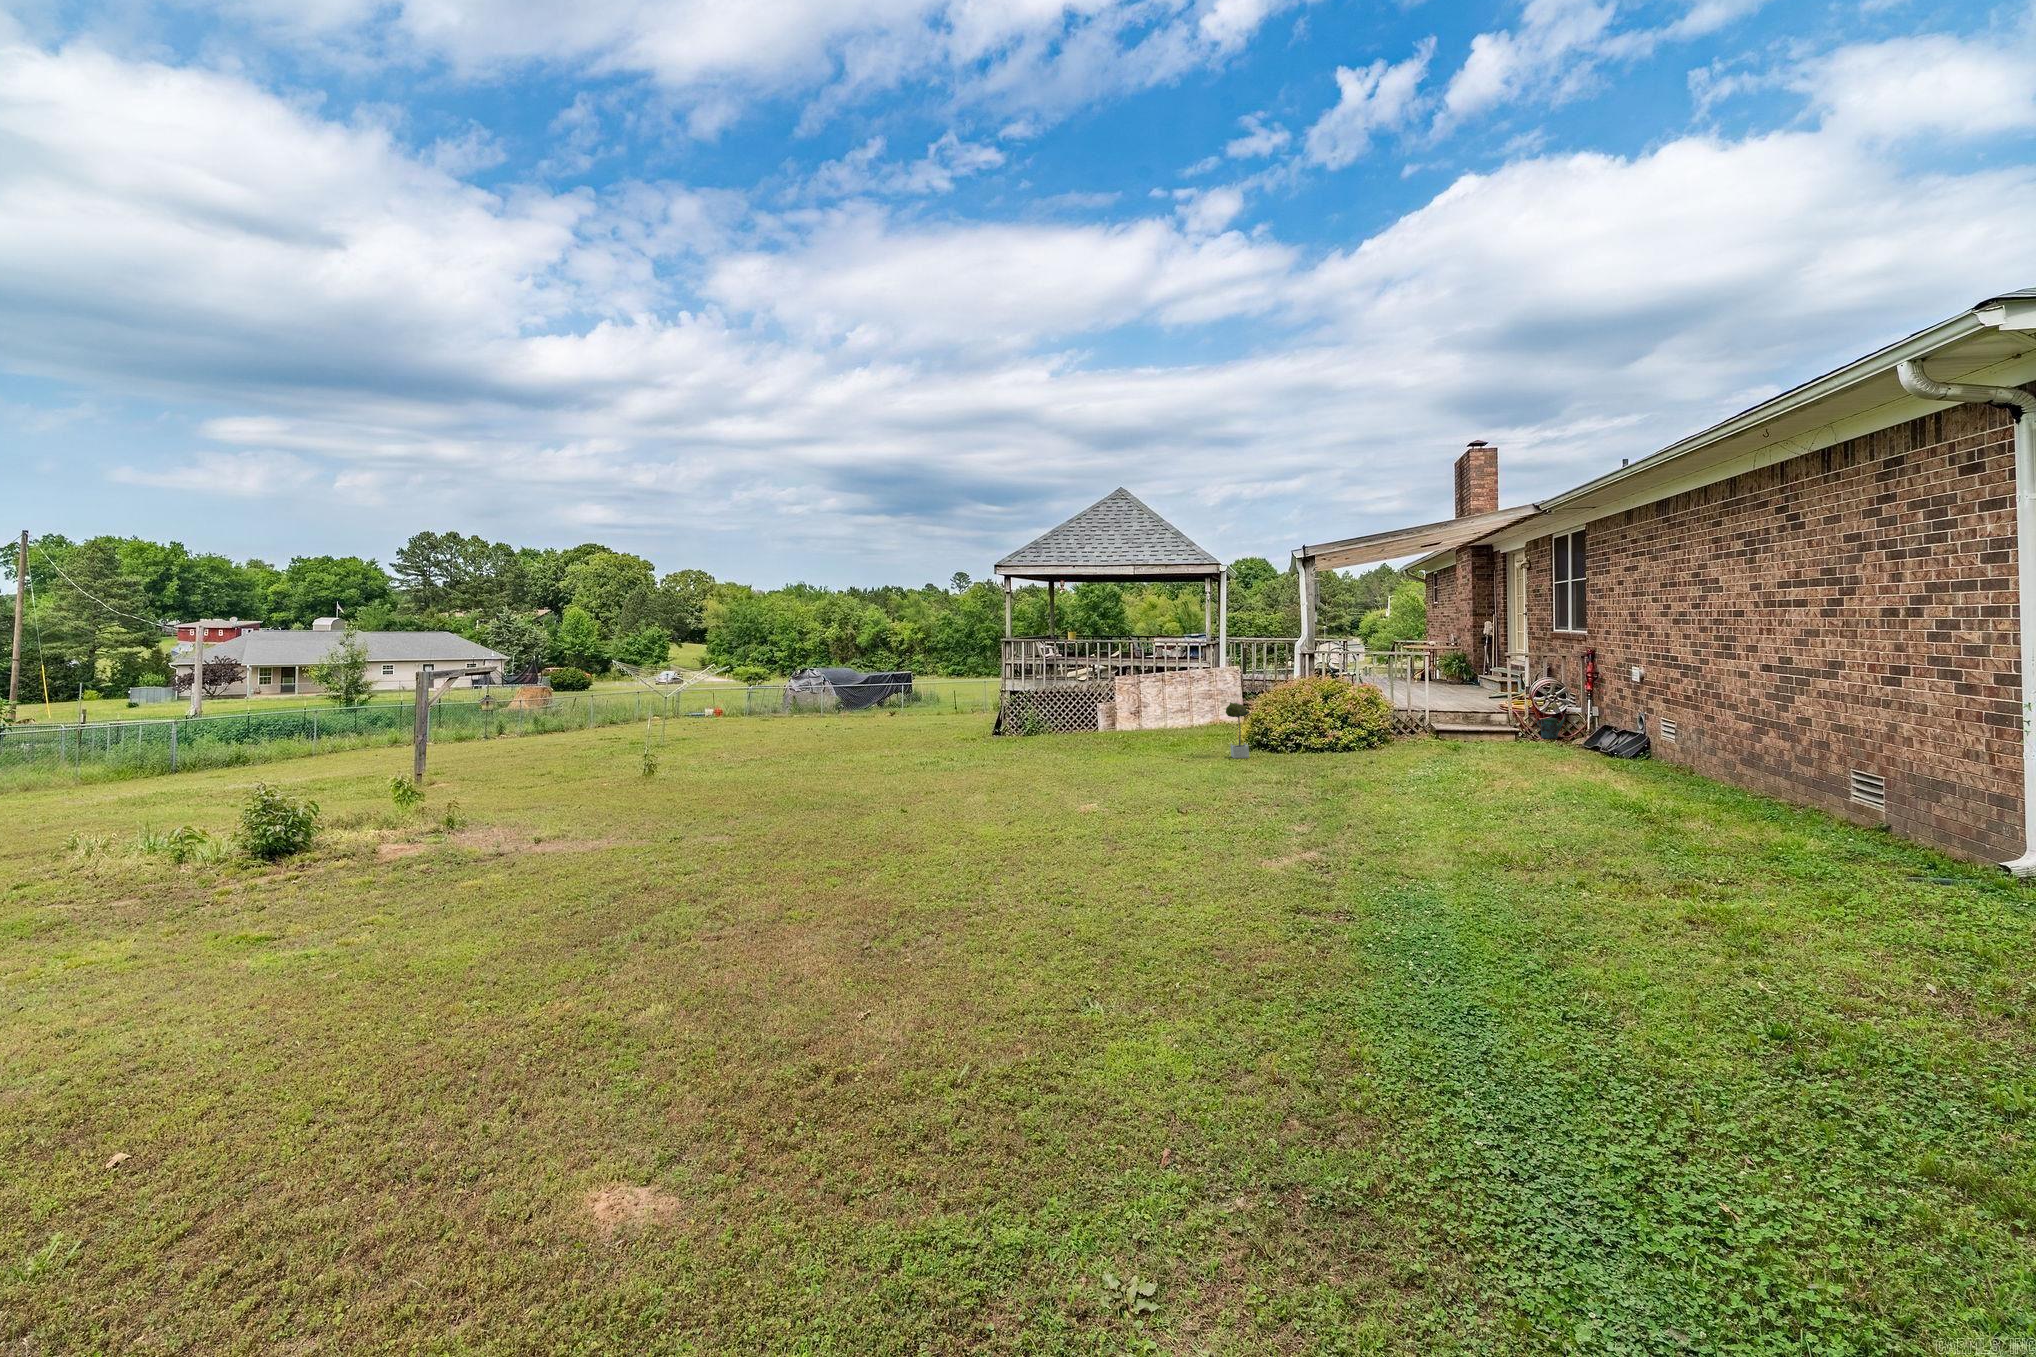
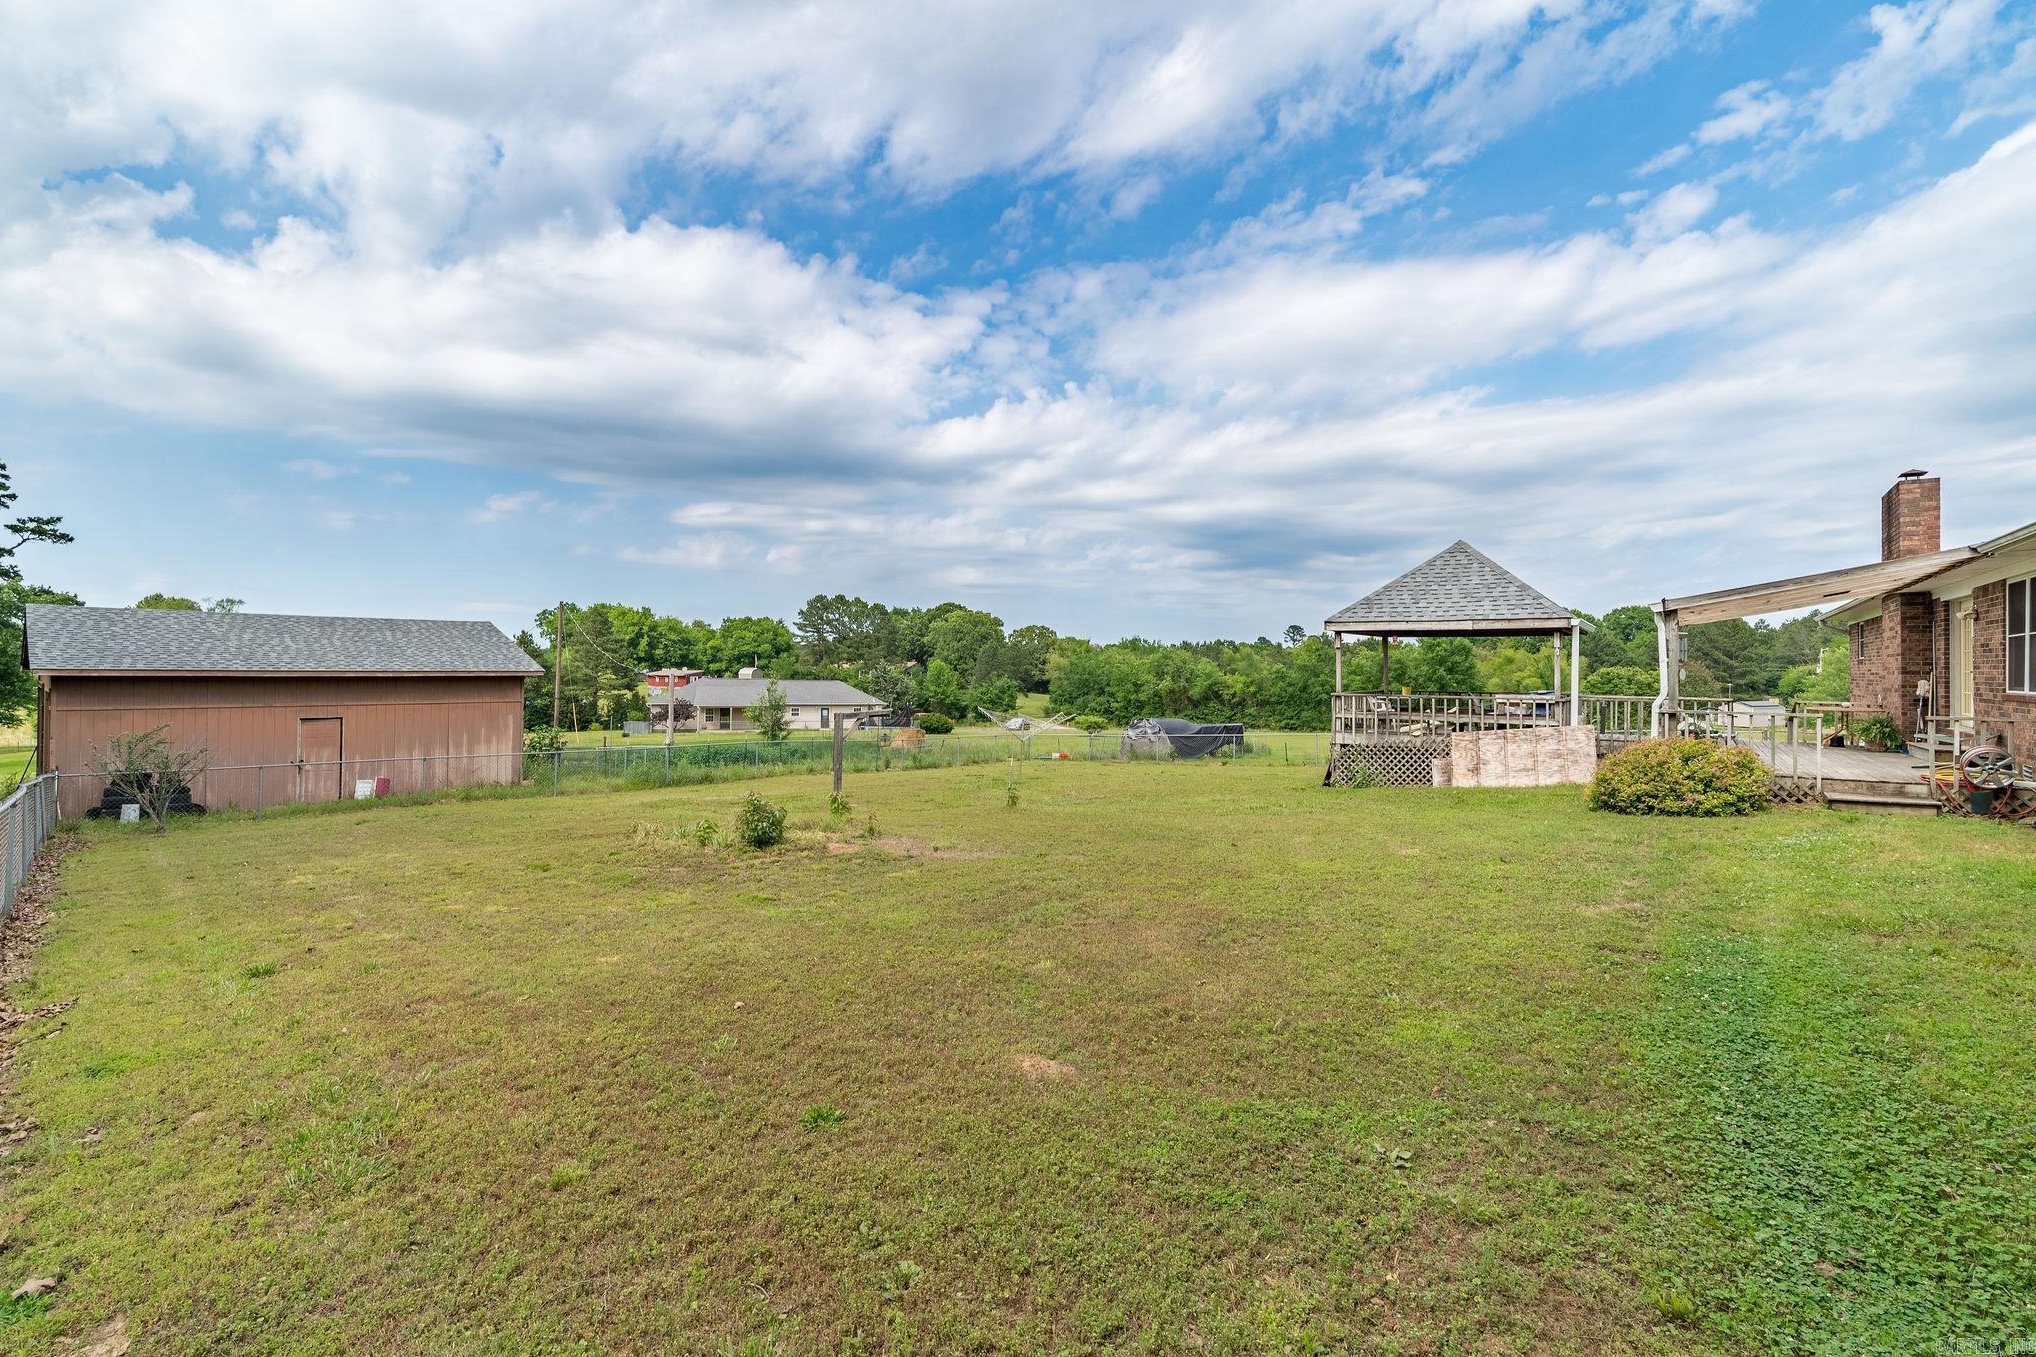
potted tree: present [1226,702,1249,759] -> none [1566,761,1594,817]

